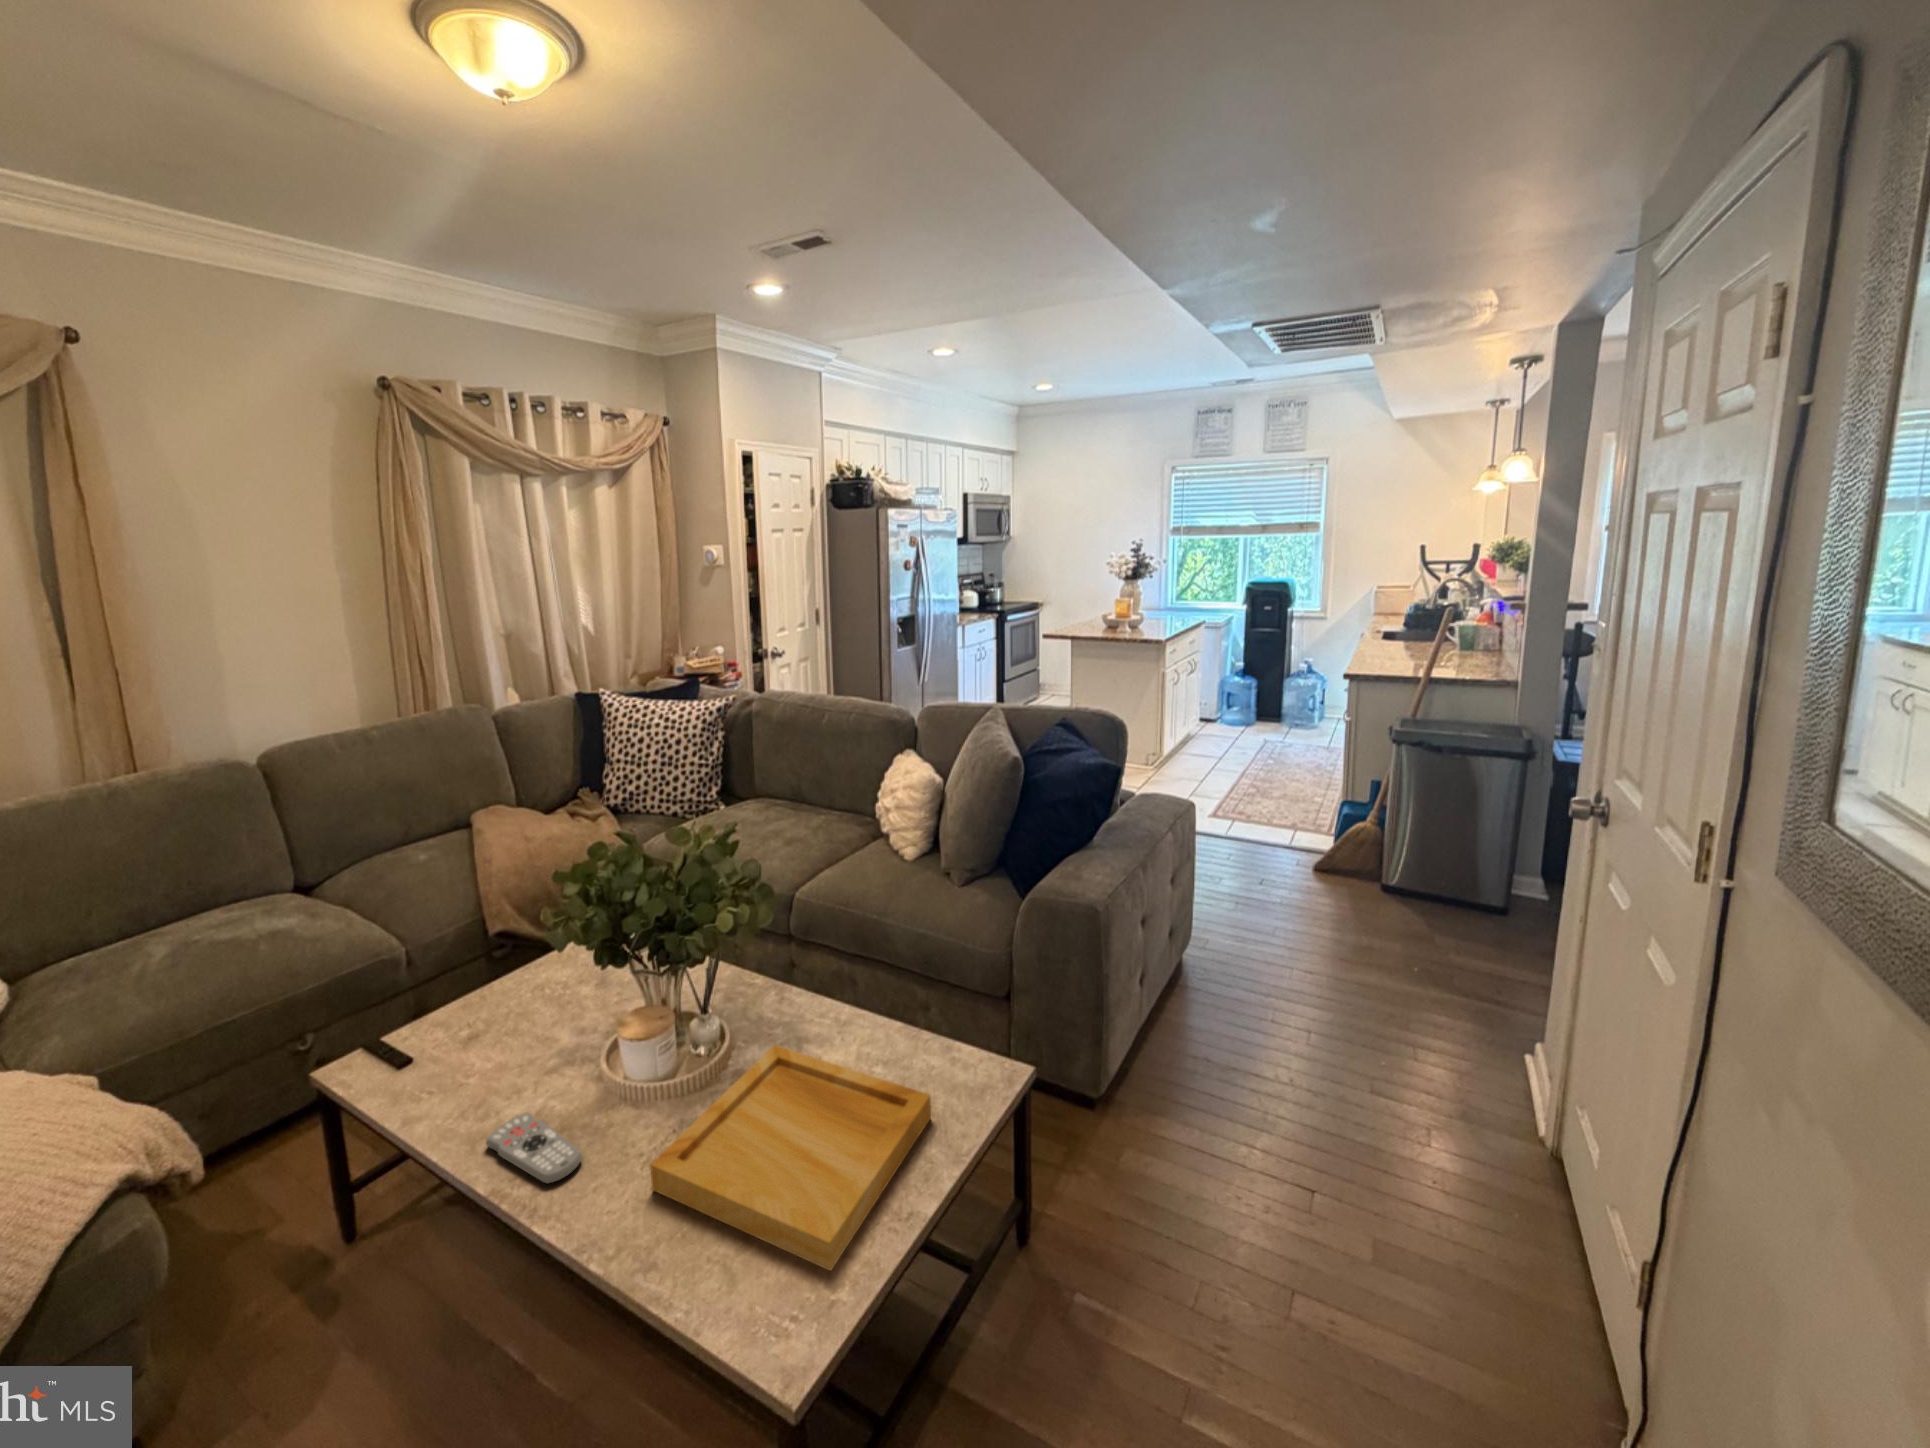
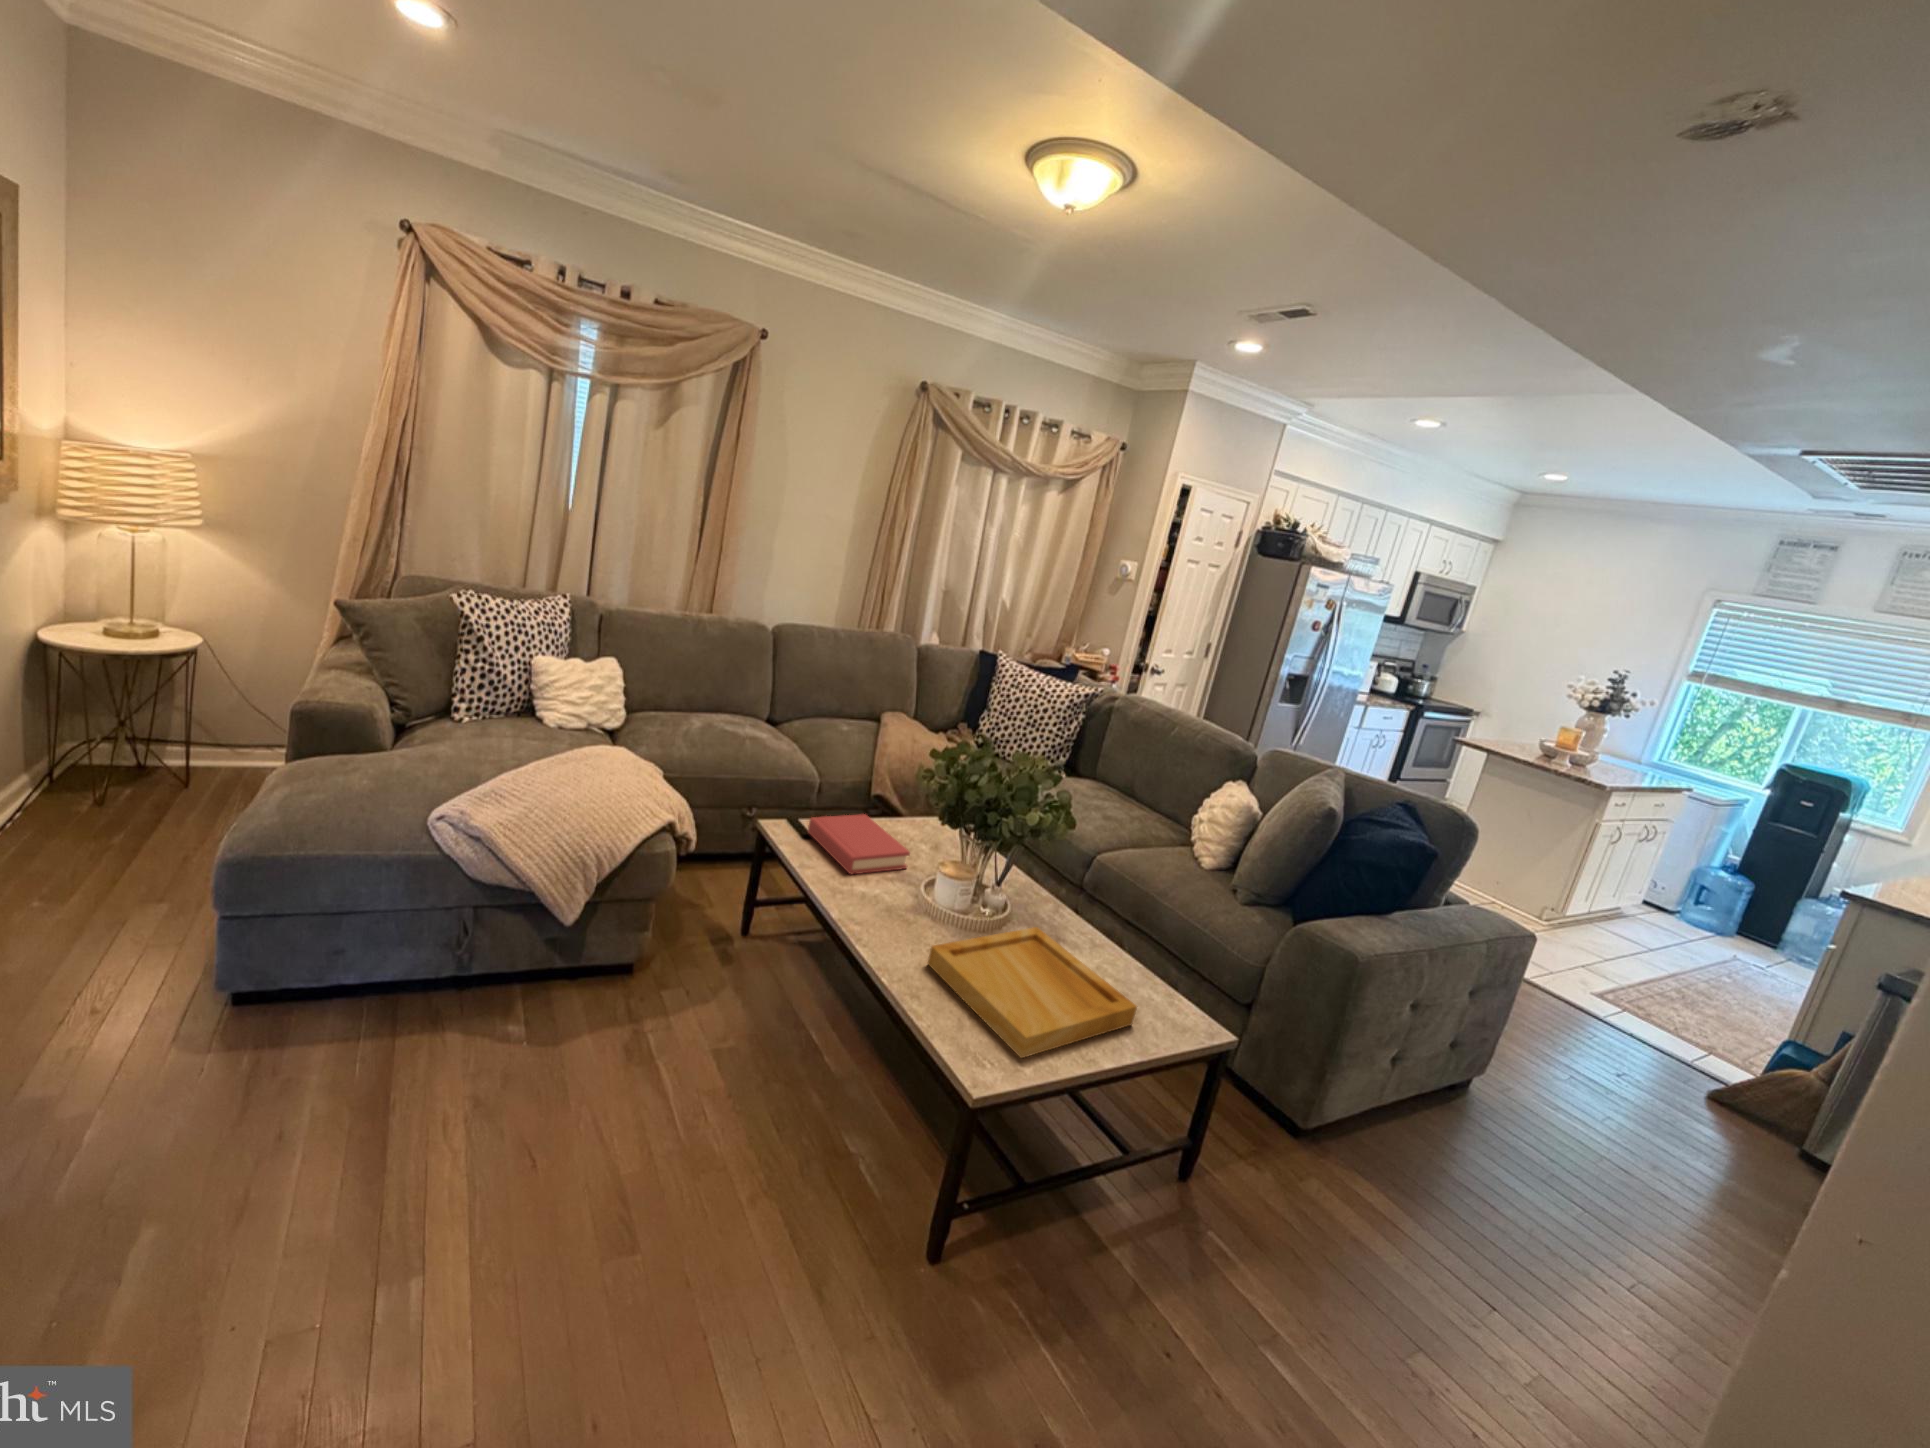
hardback book: none [398,987,574,1098] -> present [808,814,910,874]
remote control: present [486,1113,582,1184] -> none [842,889,893,932]

